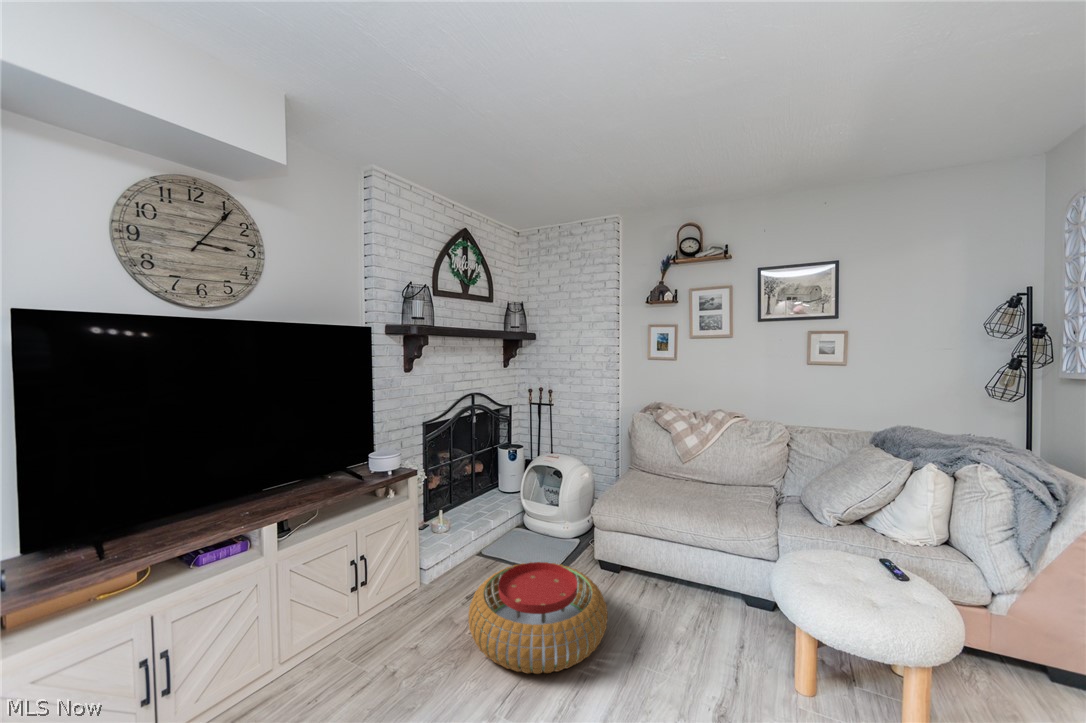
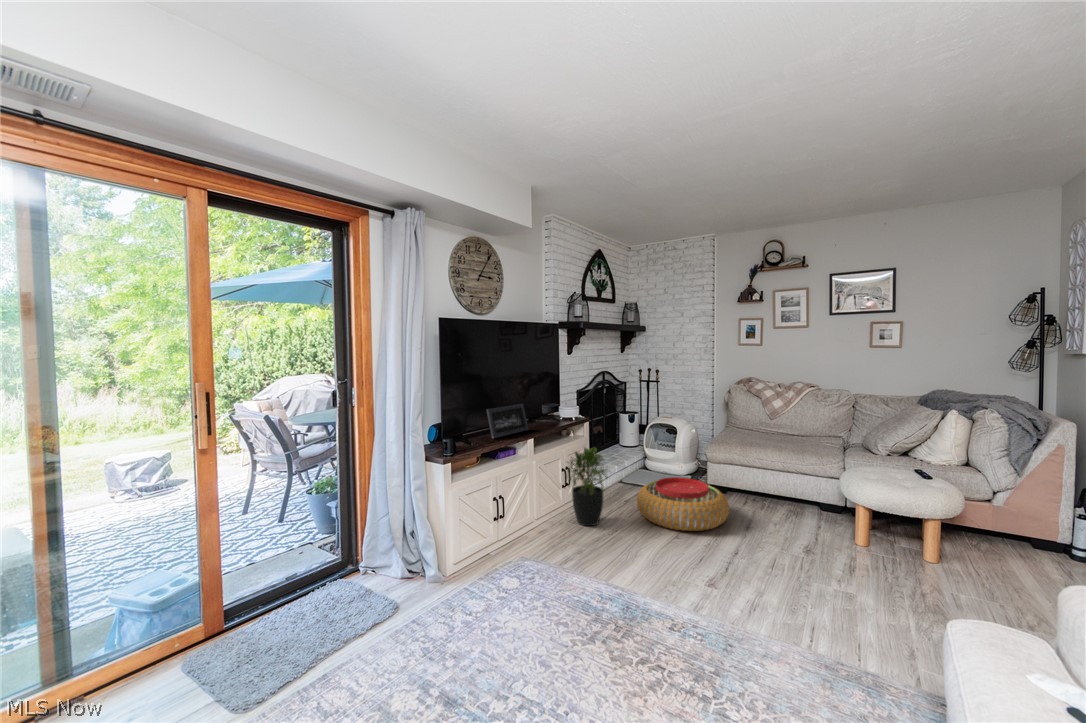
picture frame: none [144,464,263,542] -> present [486,404,528,438]
potted plant: none [330,530,422,669] -> present [568,447,608,526]

